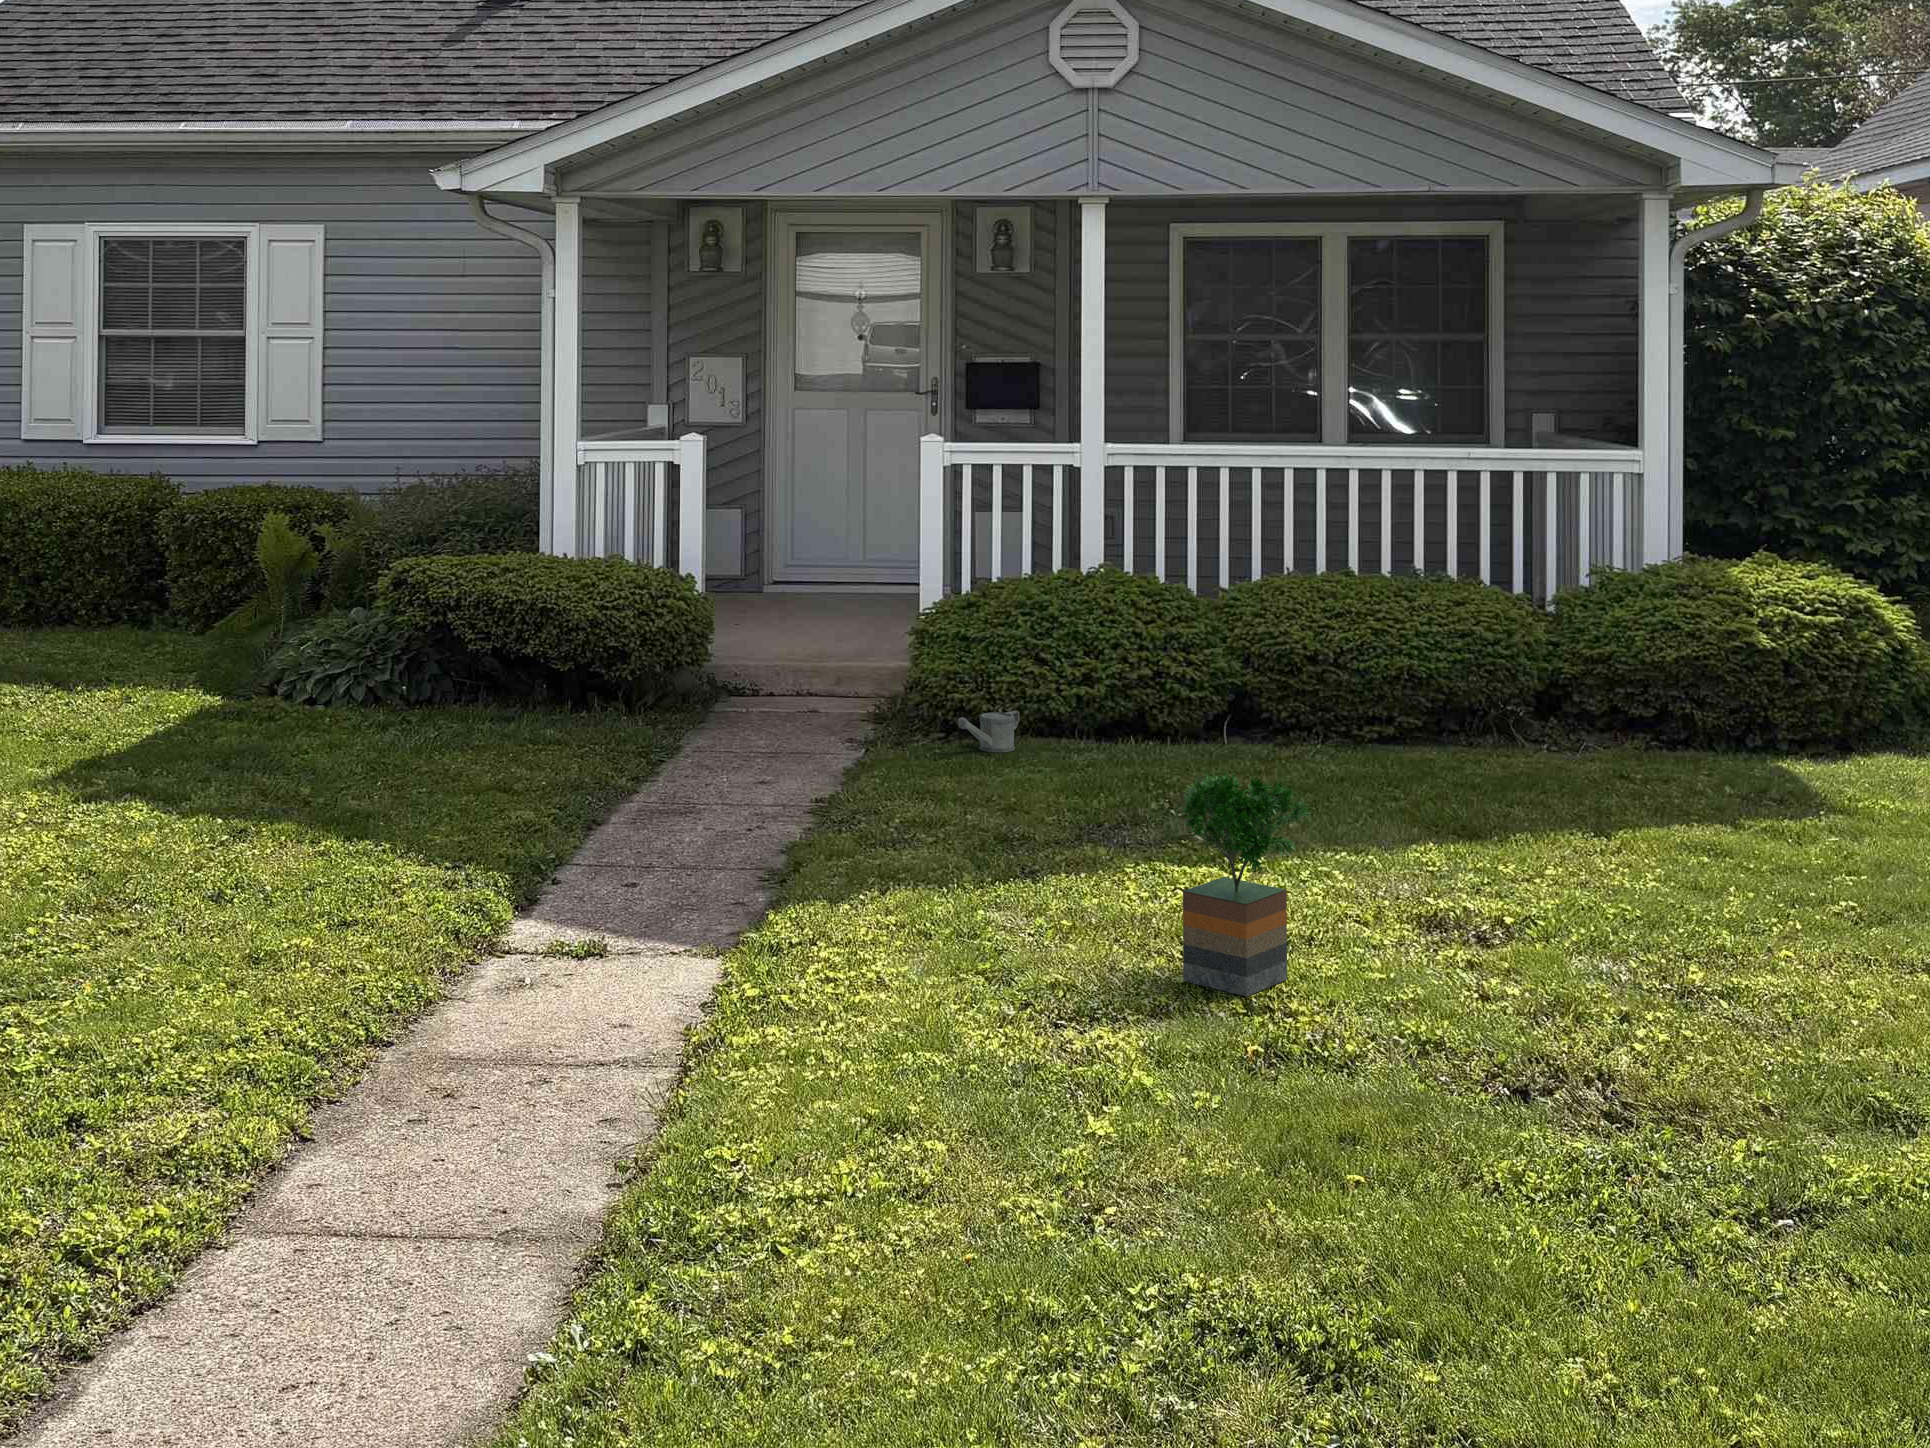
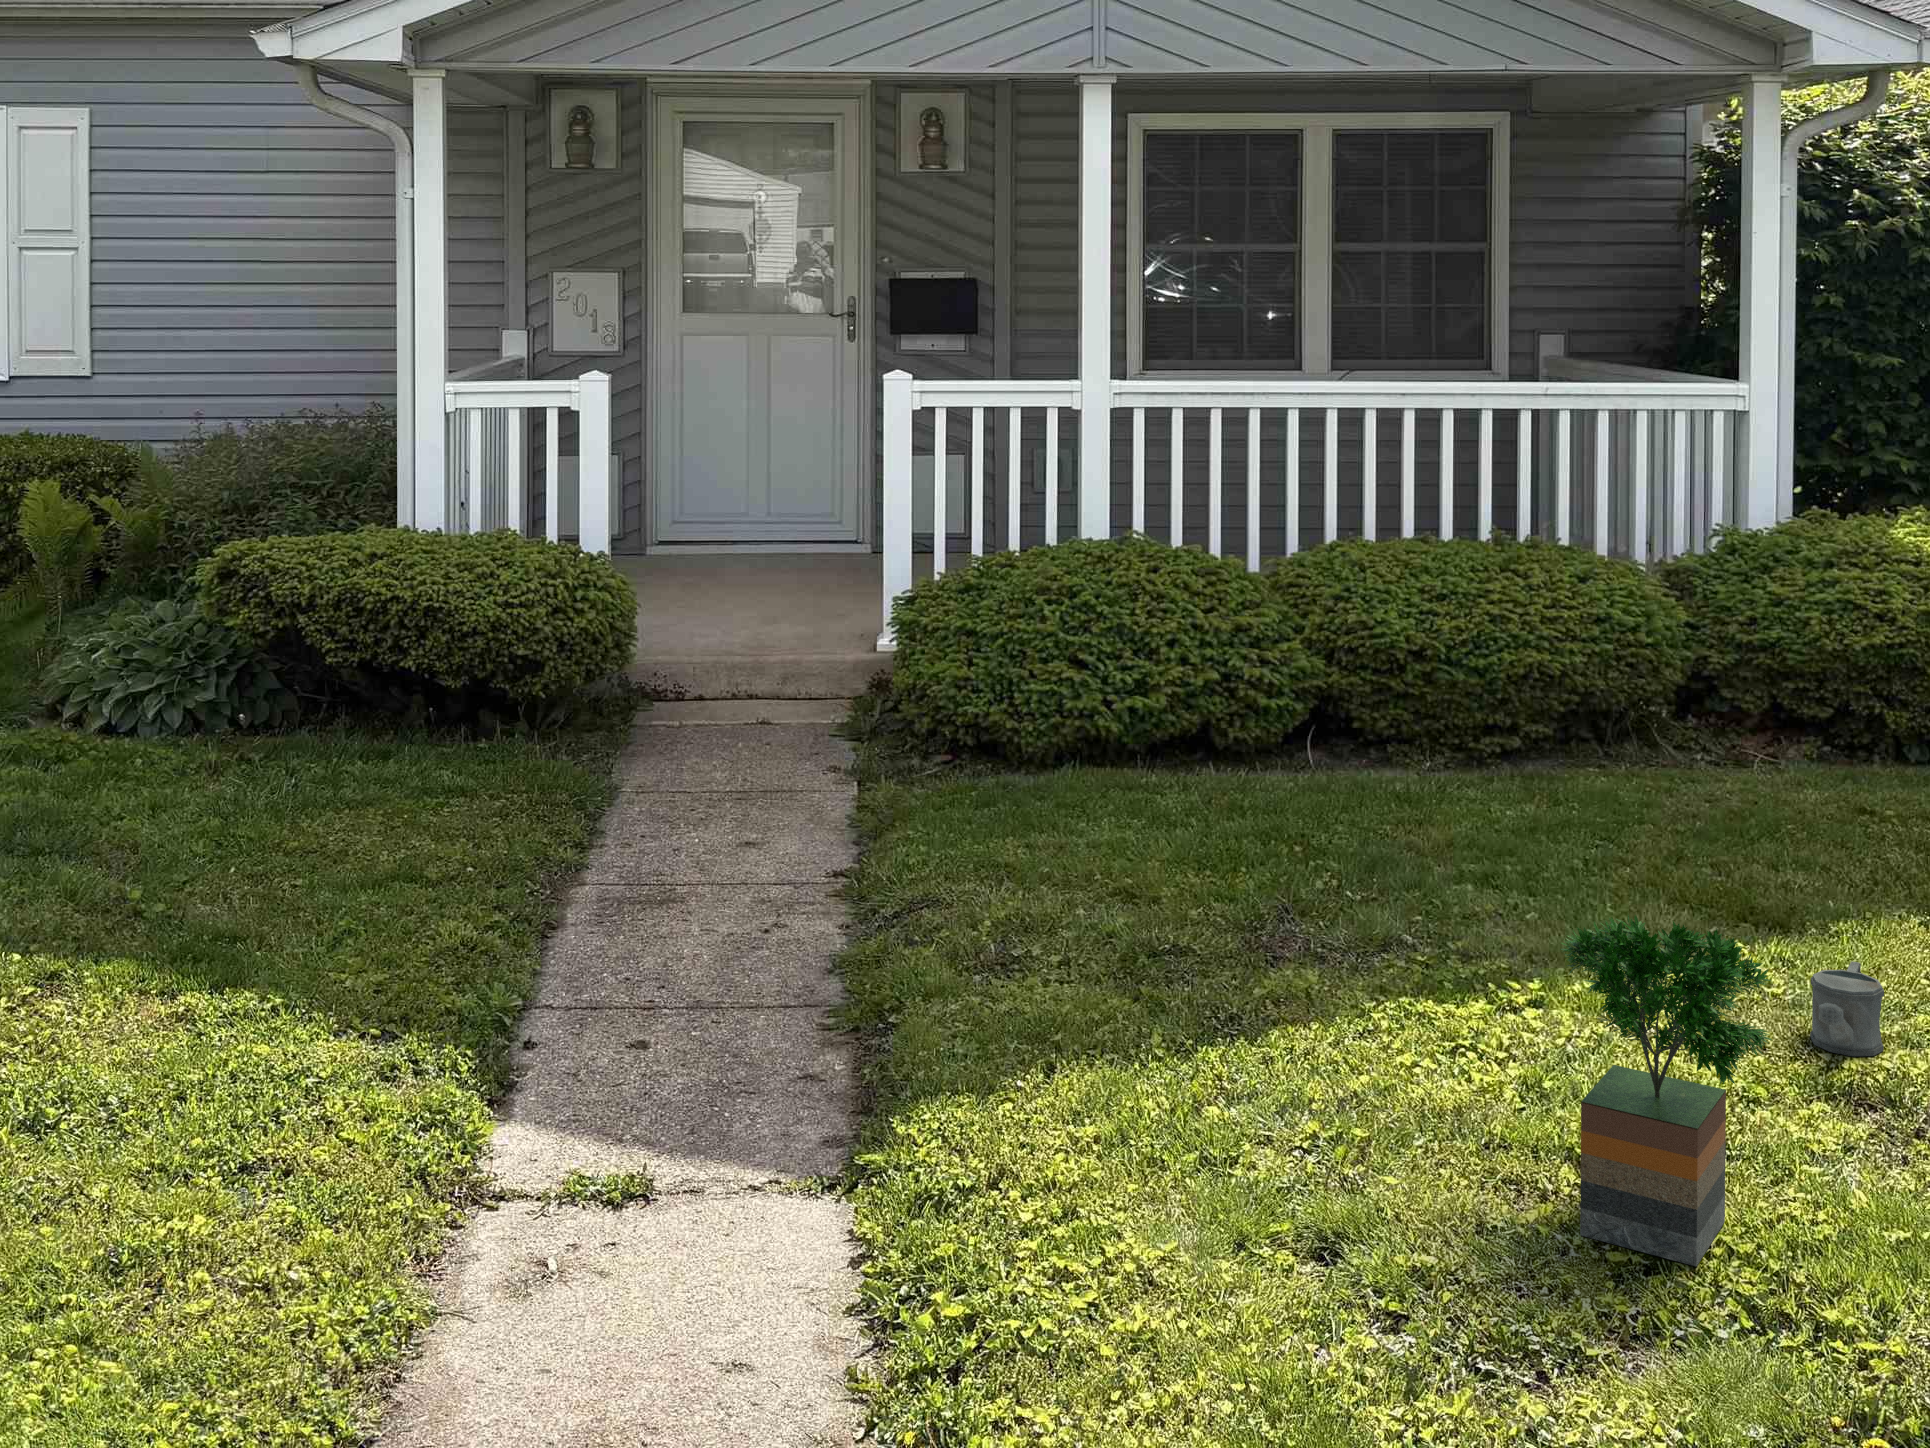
watering can: present [958,711,1019,752] -> present [1810,962,1884,1056]

